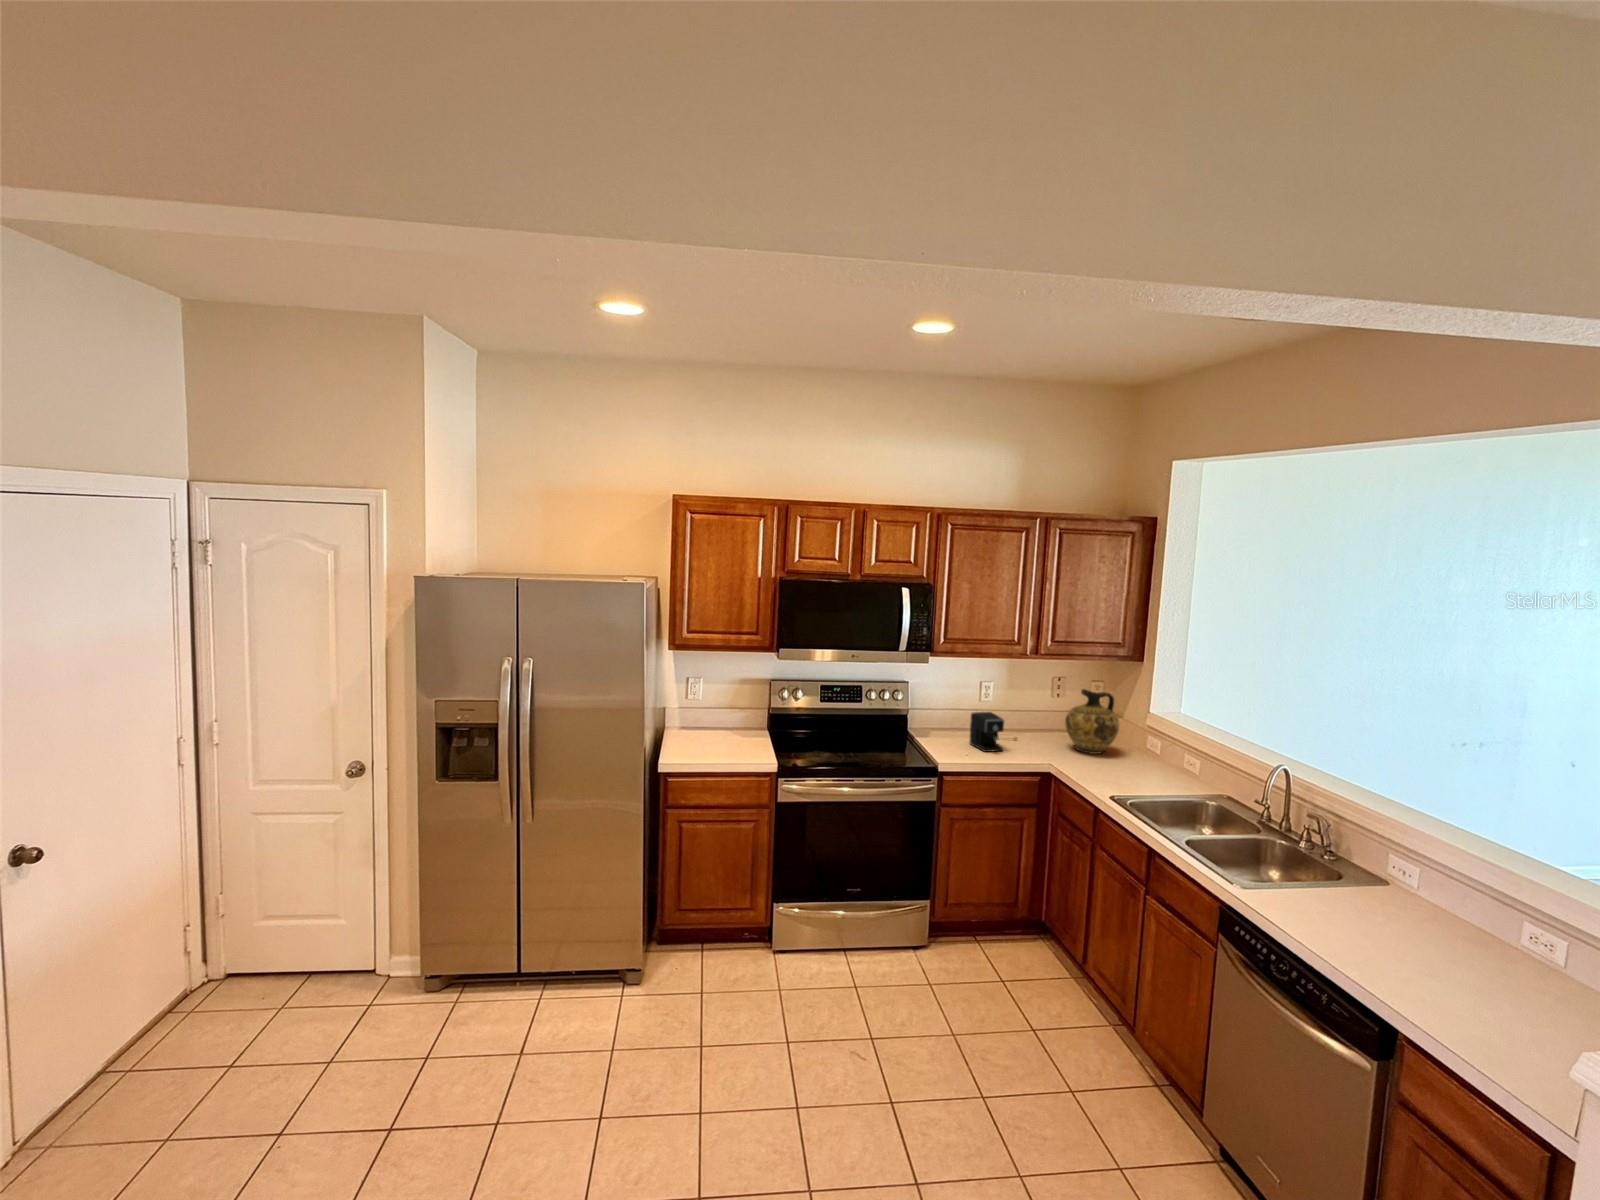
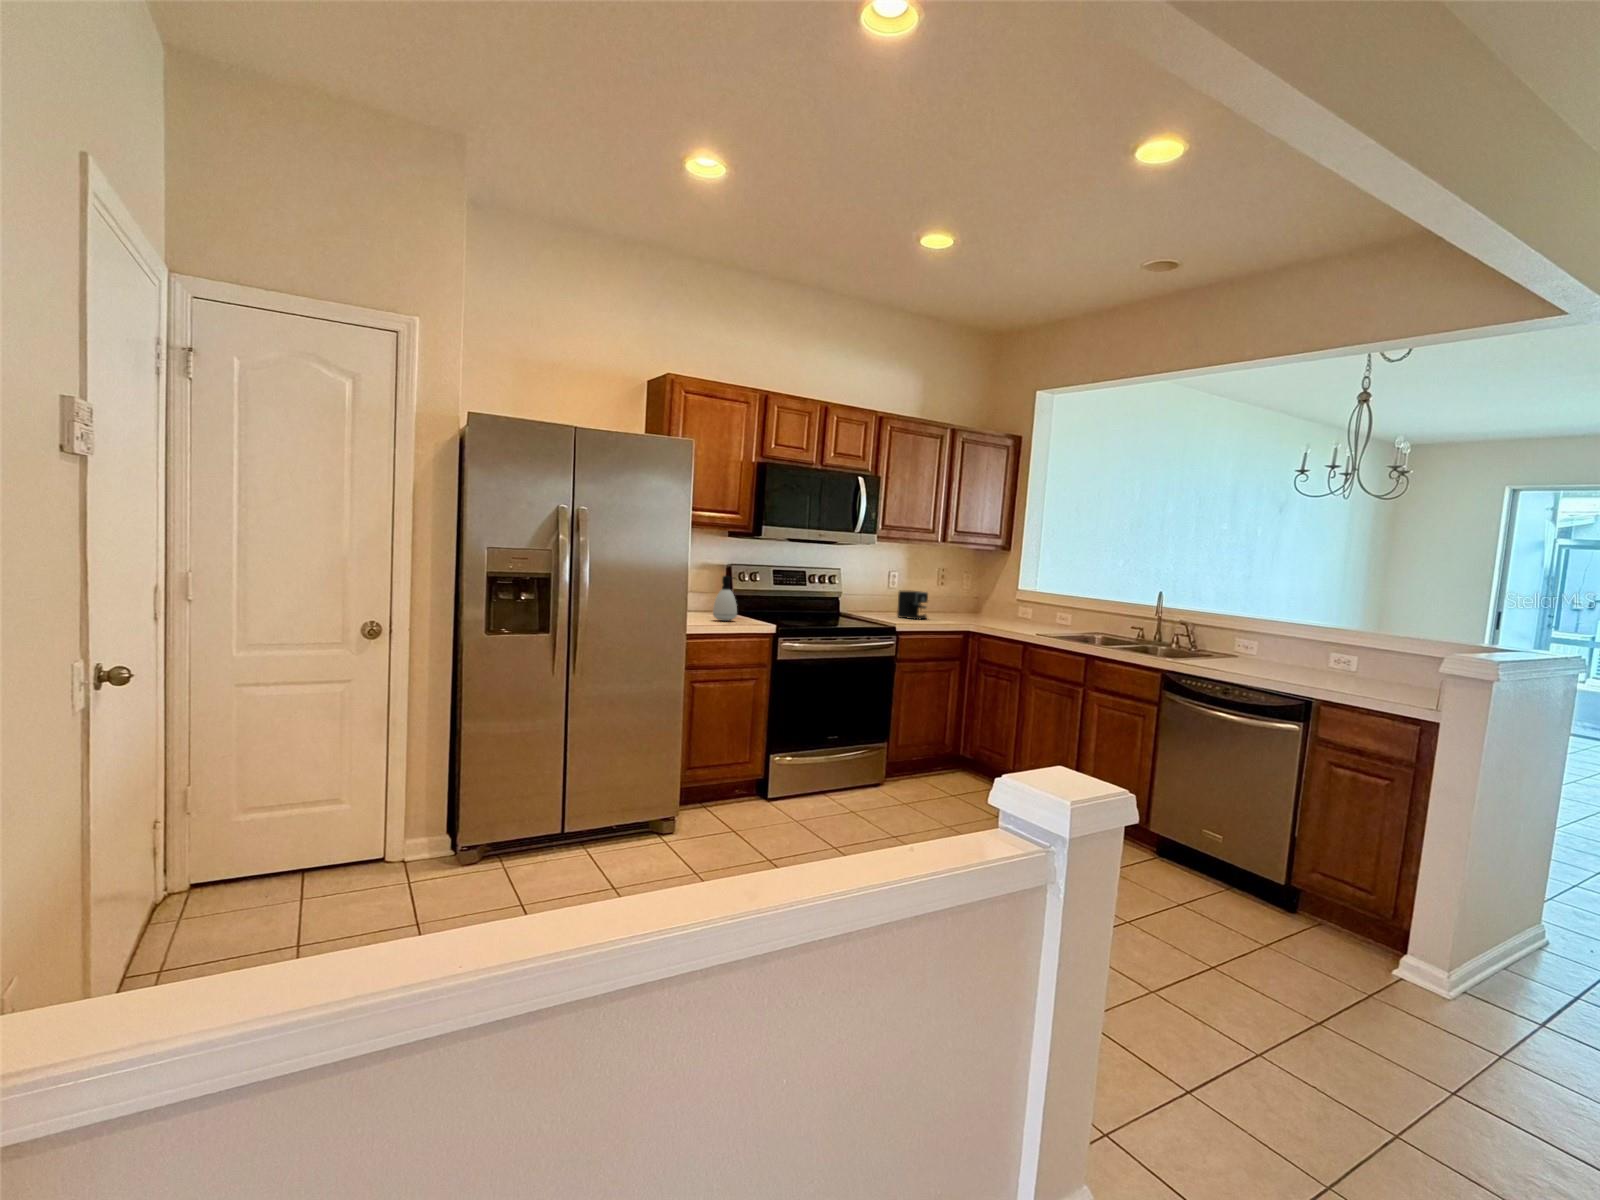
ceramic jug: present [1065,689,1119,754] -> none [964,569,1005,619]
soap dispenser: none [724,703,751,751] -> present [713,576,737,621]

